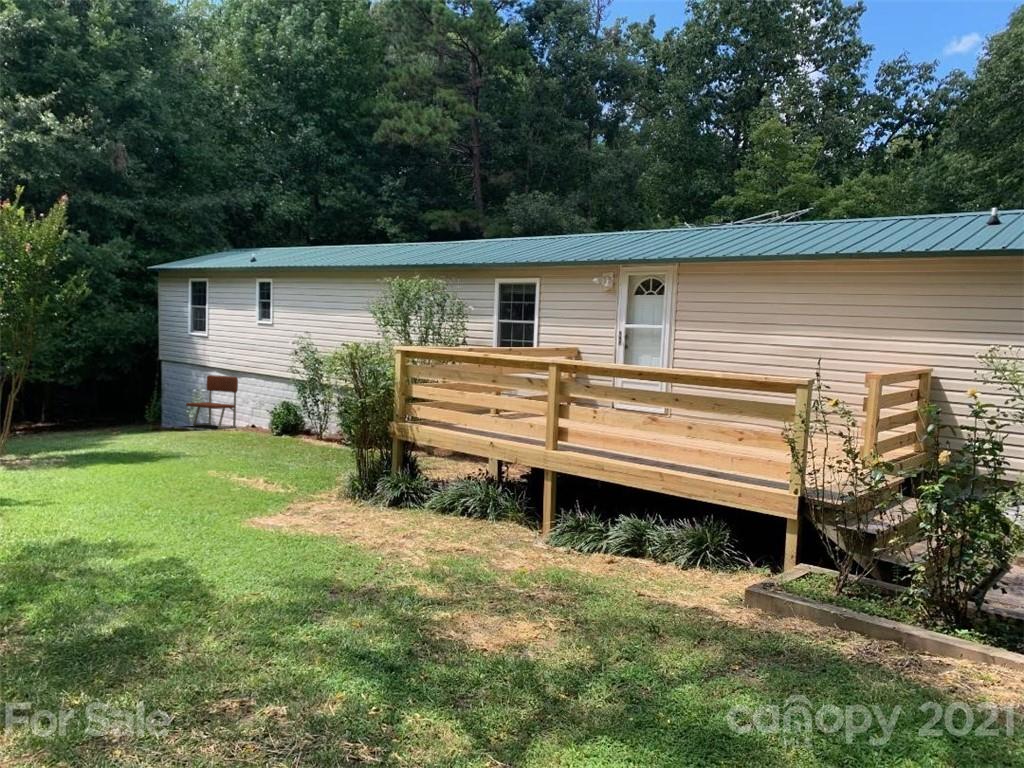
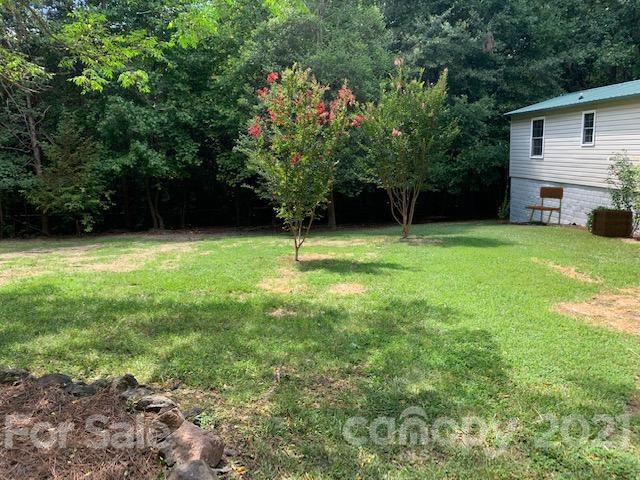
wooden crate: none [276,405,320,439] -> present [592,209,633,237]

